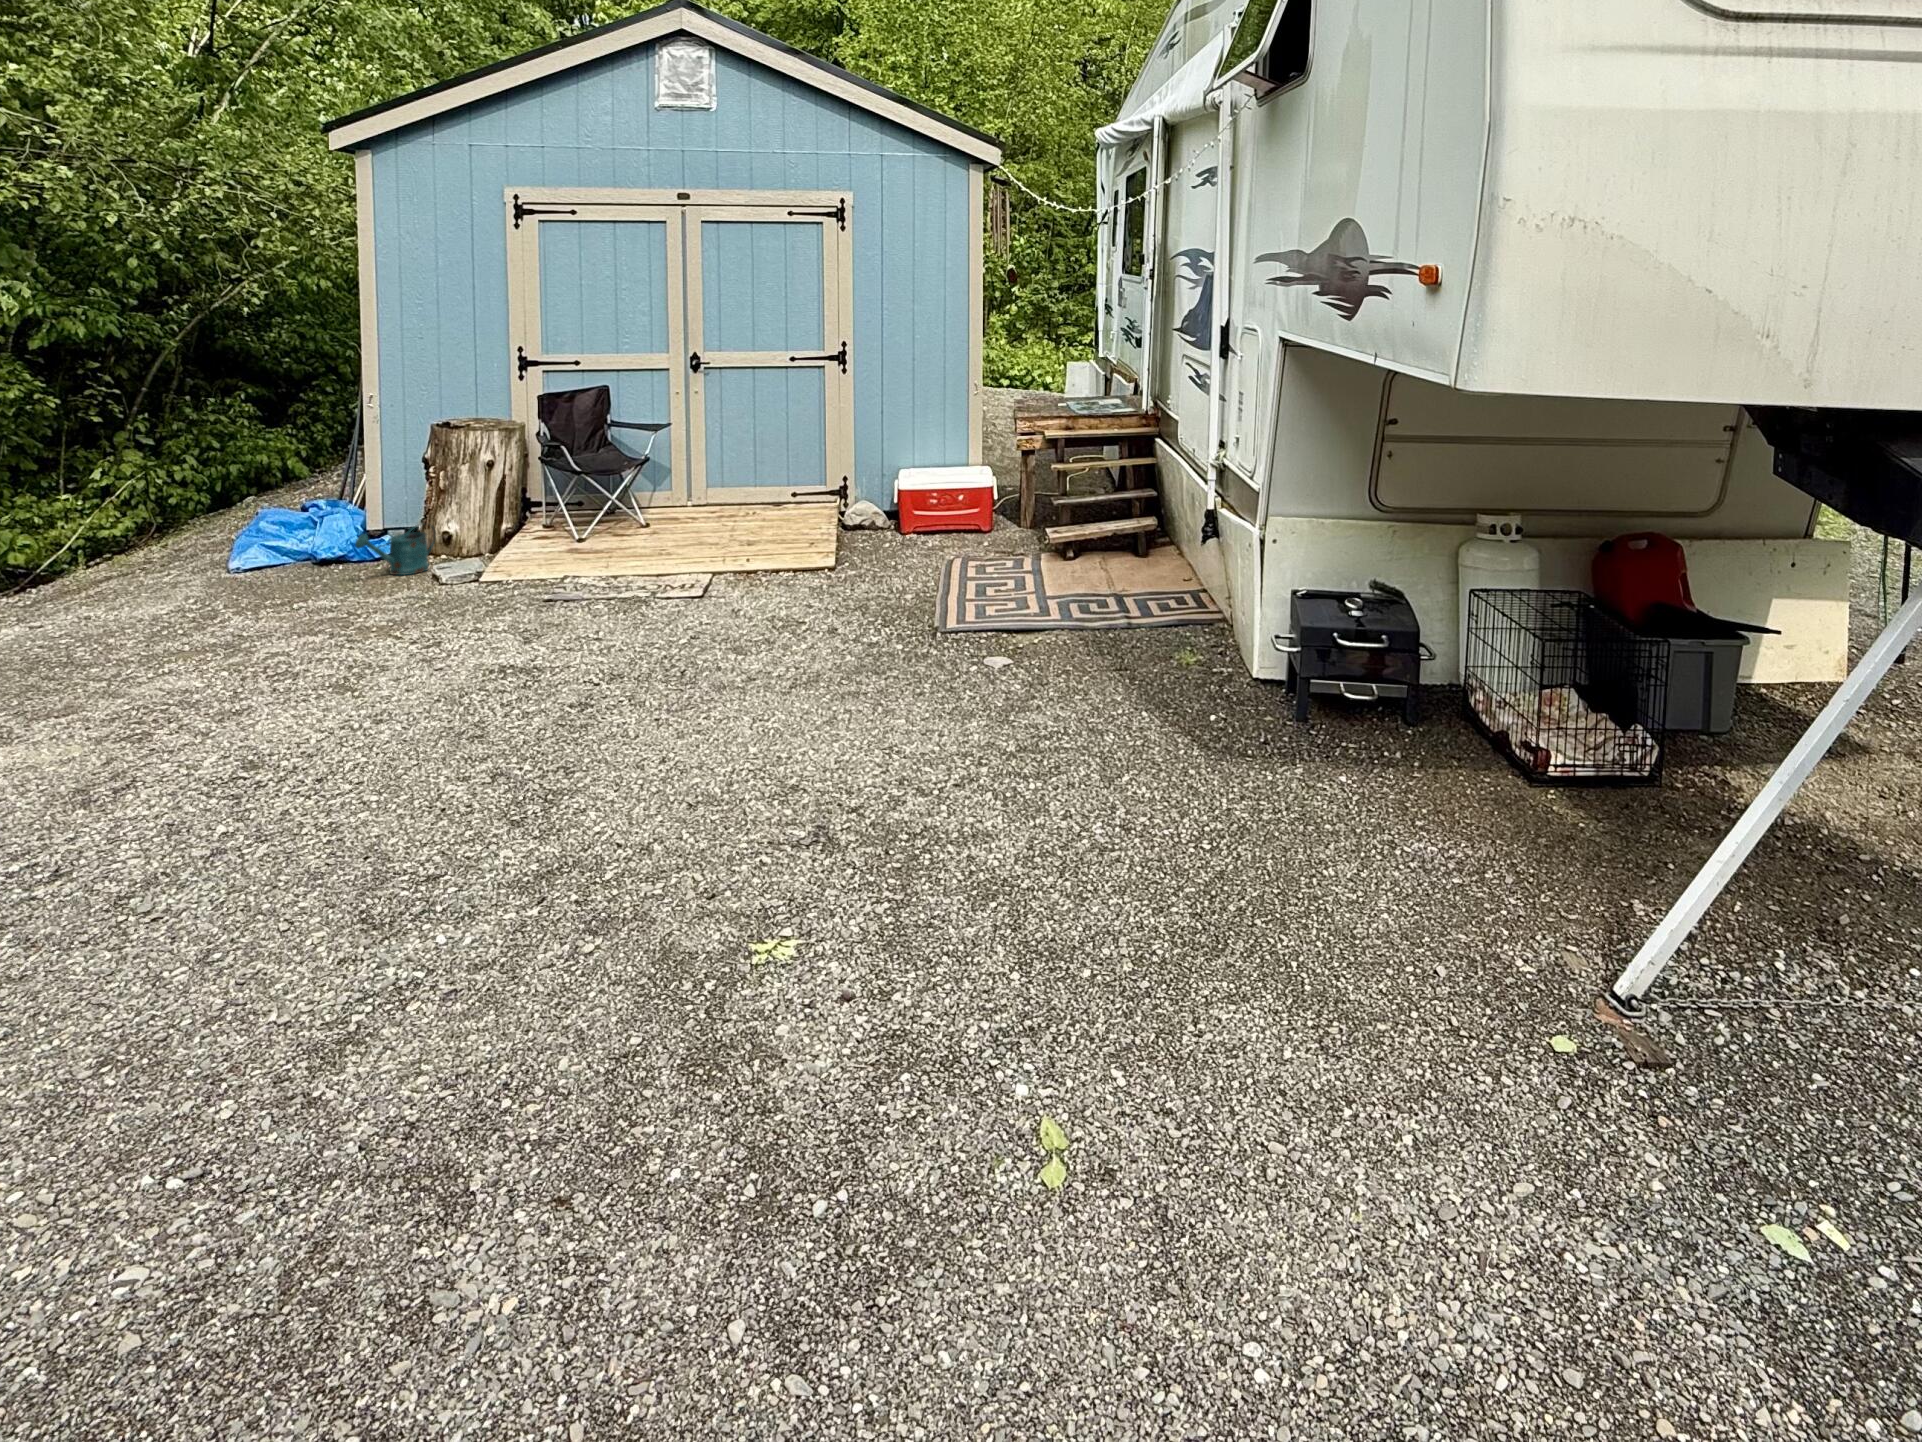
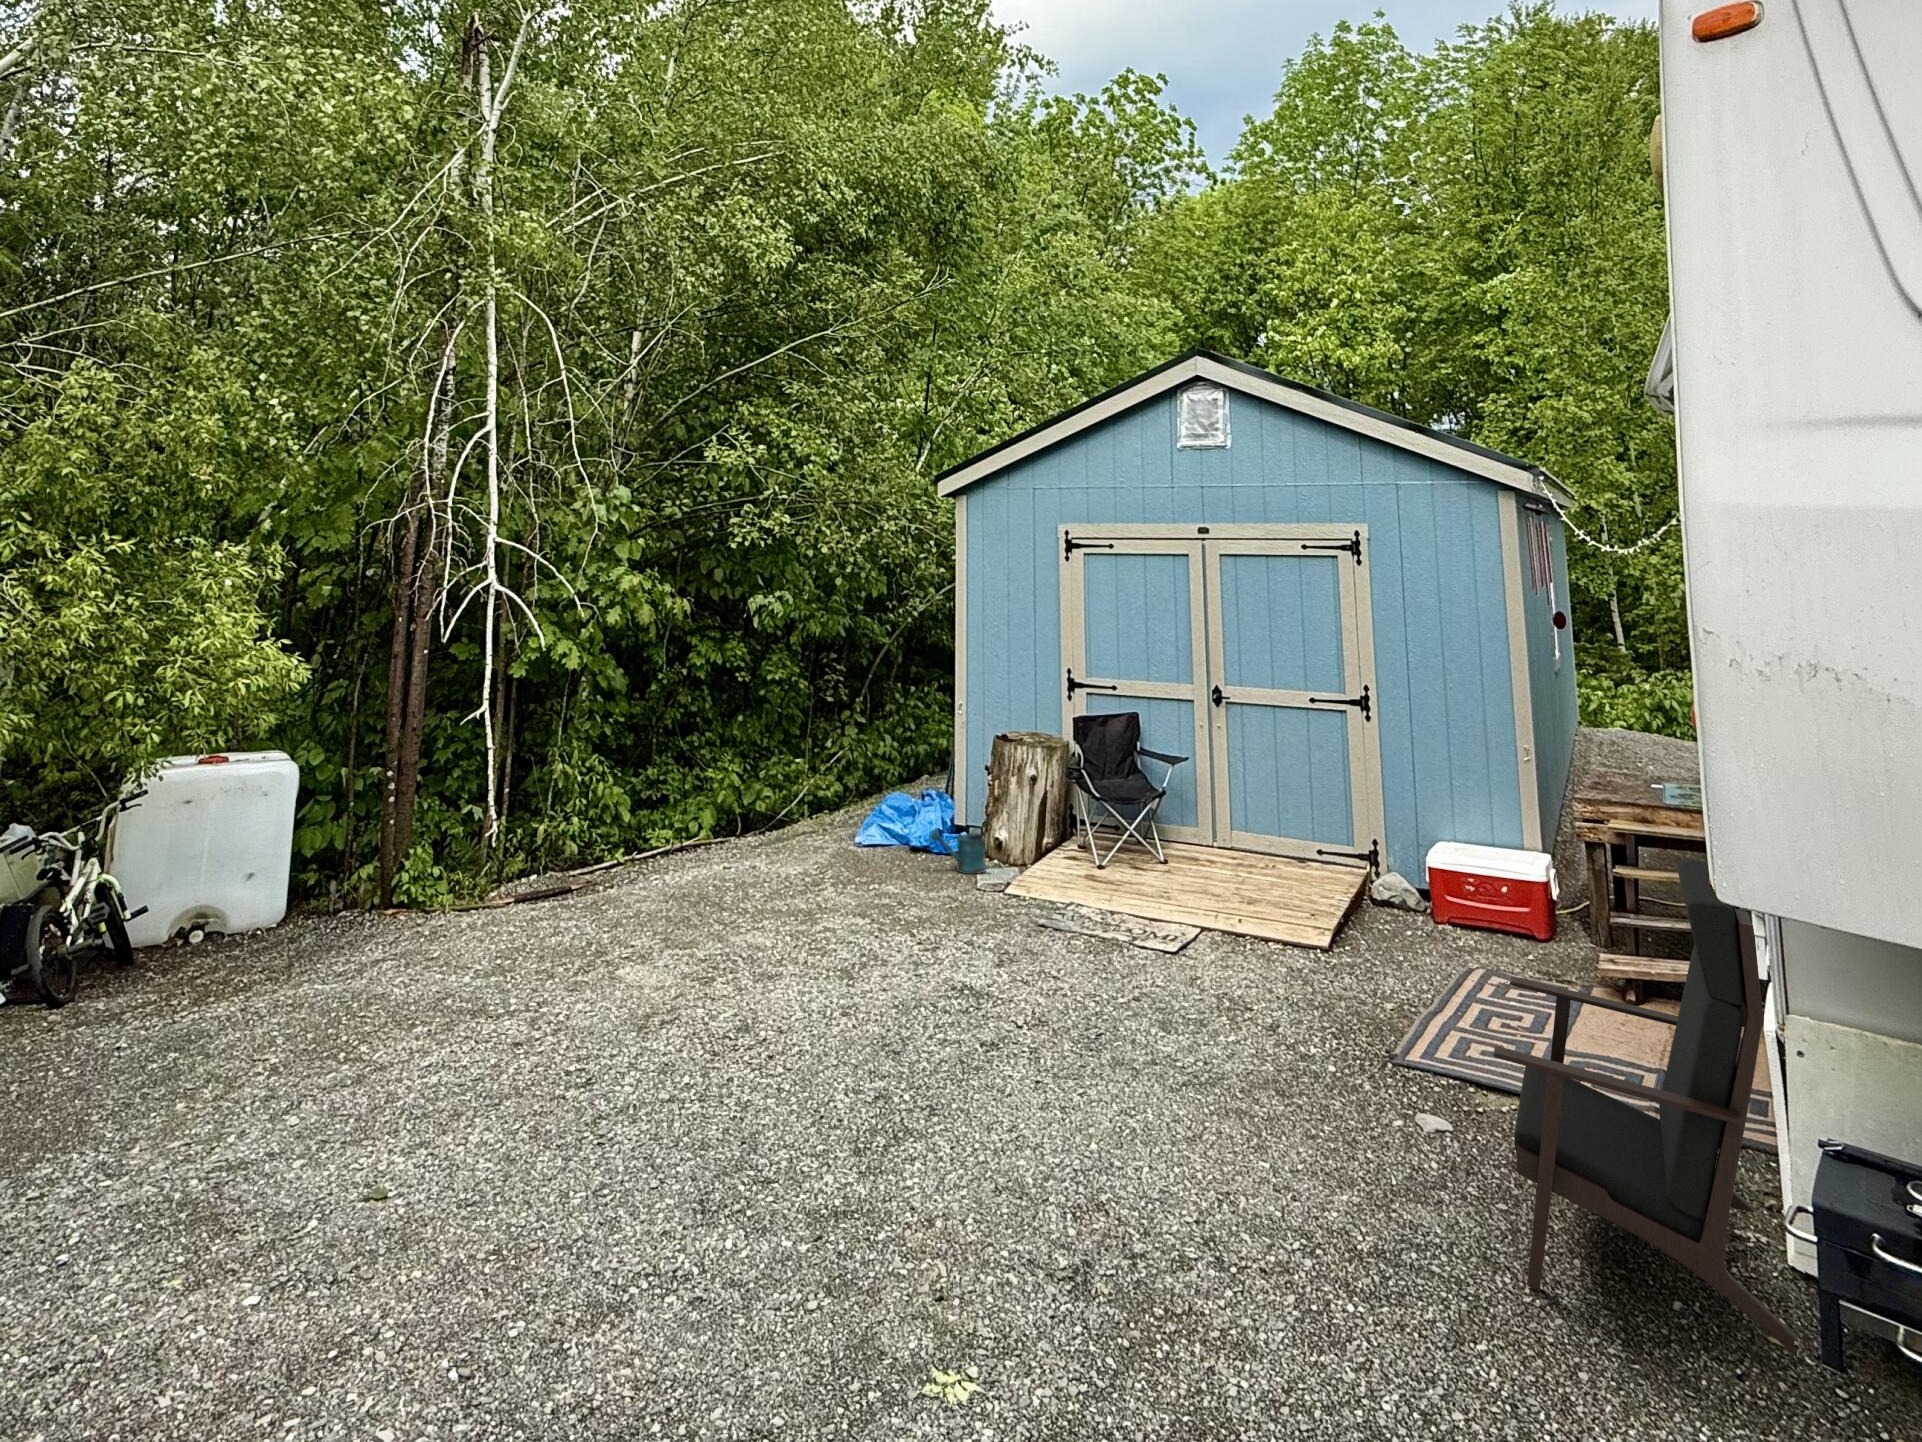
lounge chair: none [1062,438,1261,729] -> present [1493,860,1798,1356]

